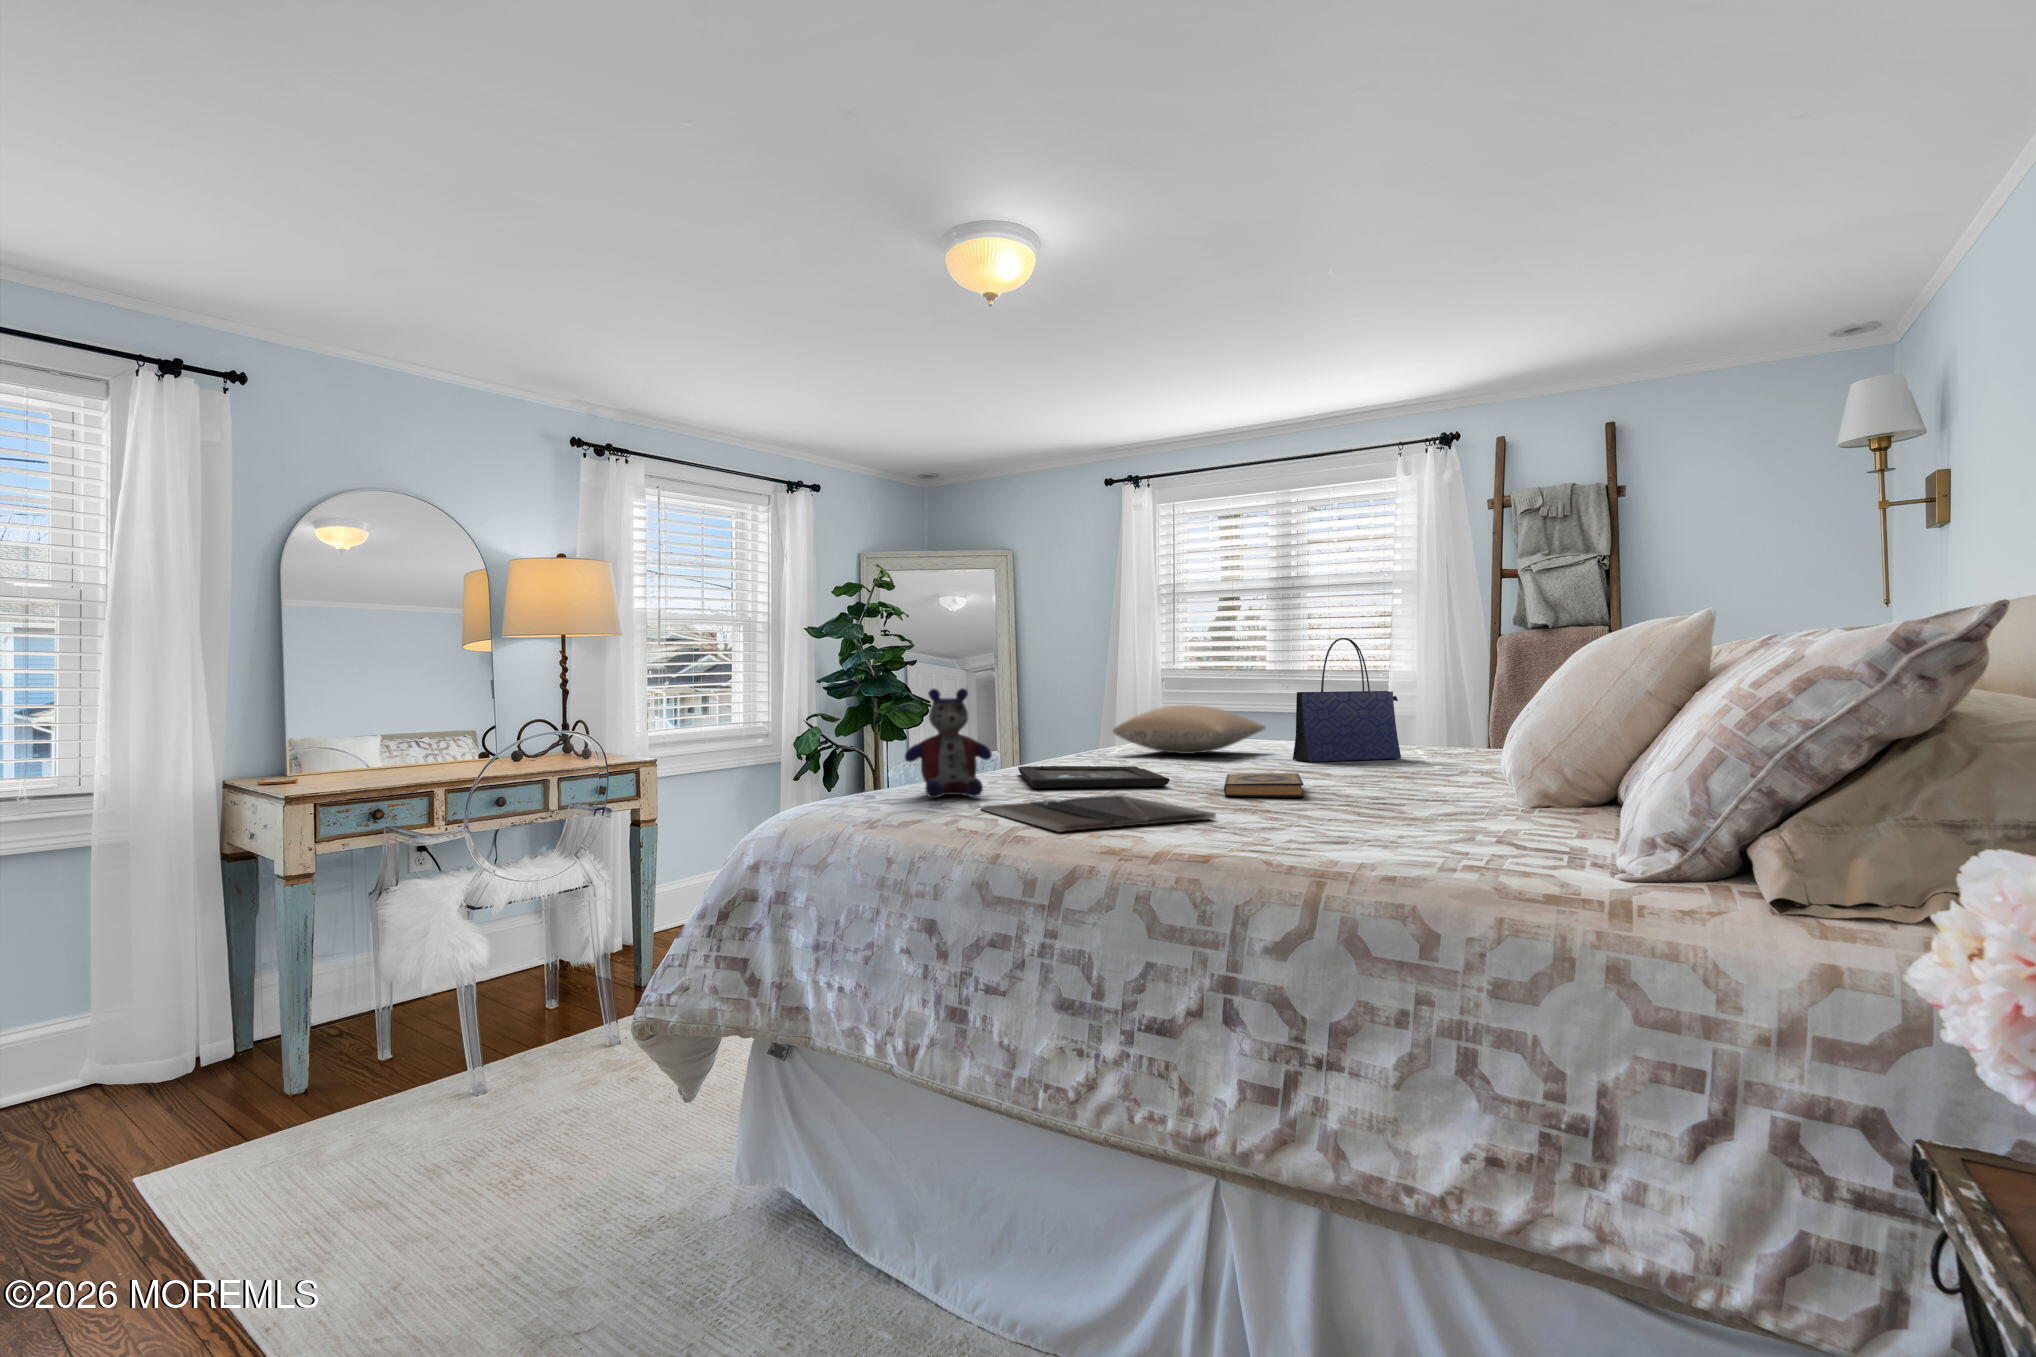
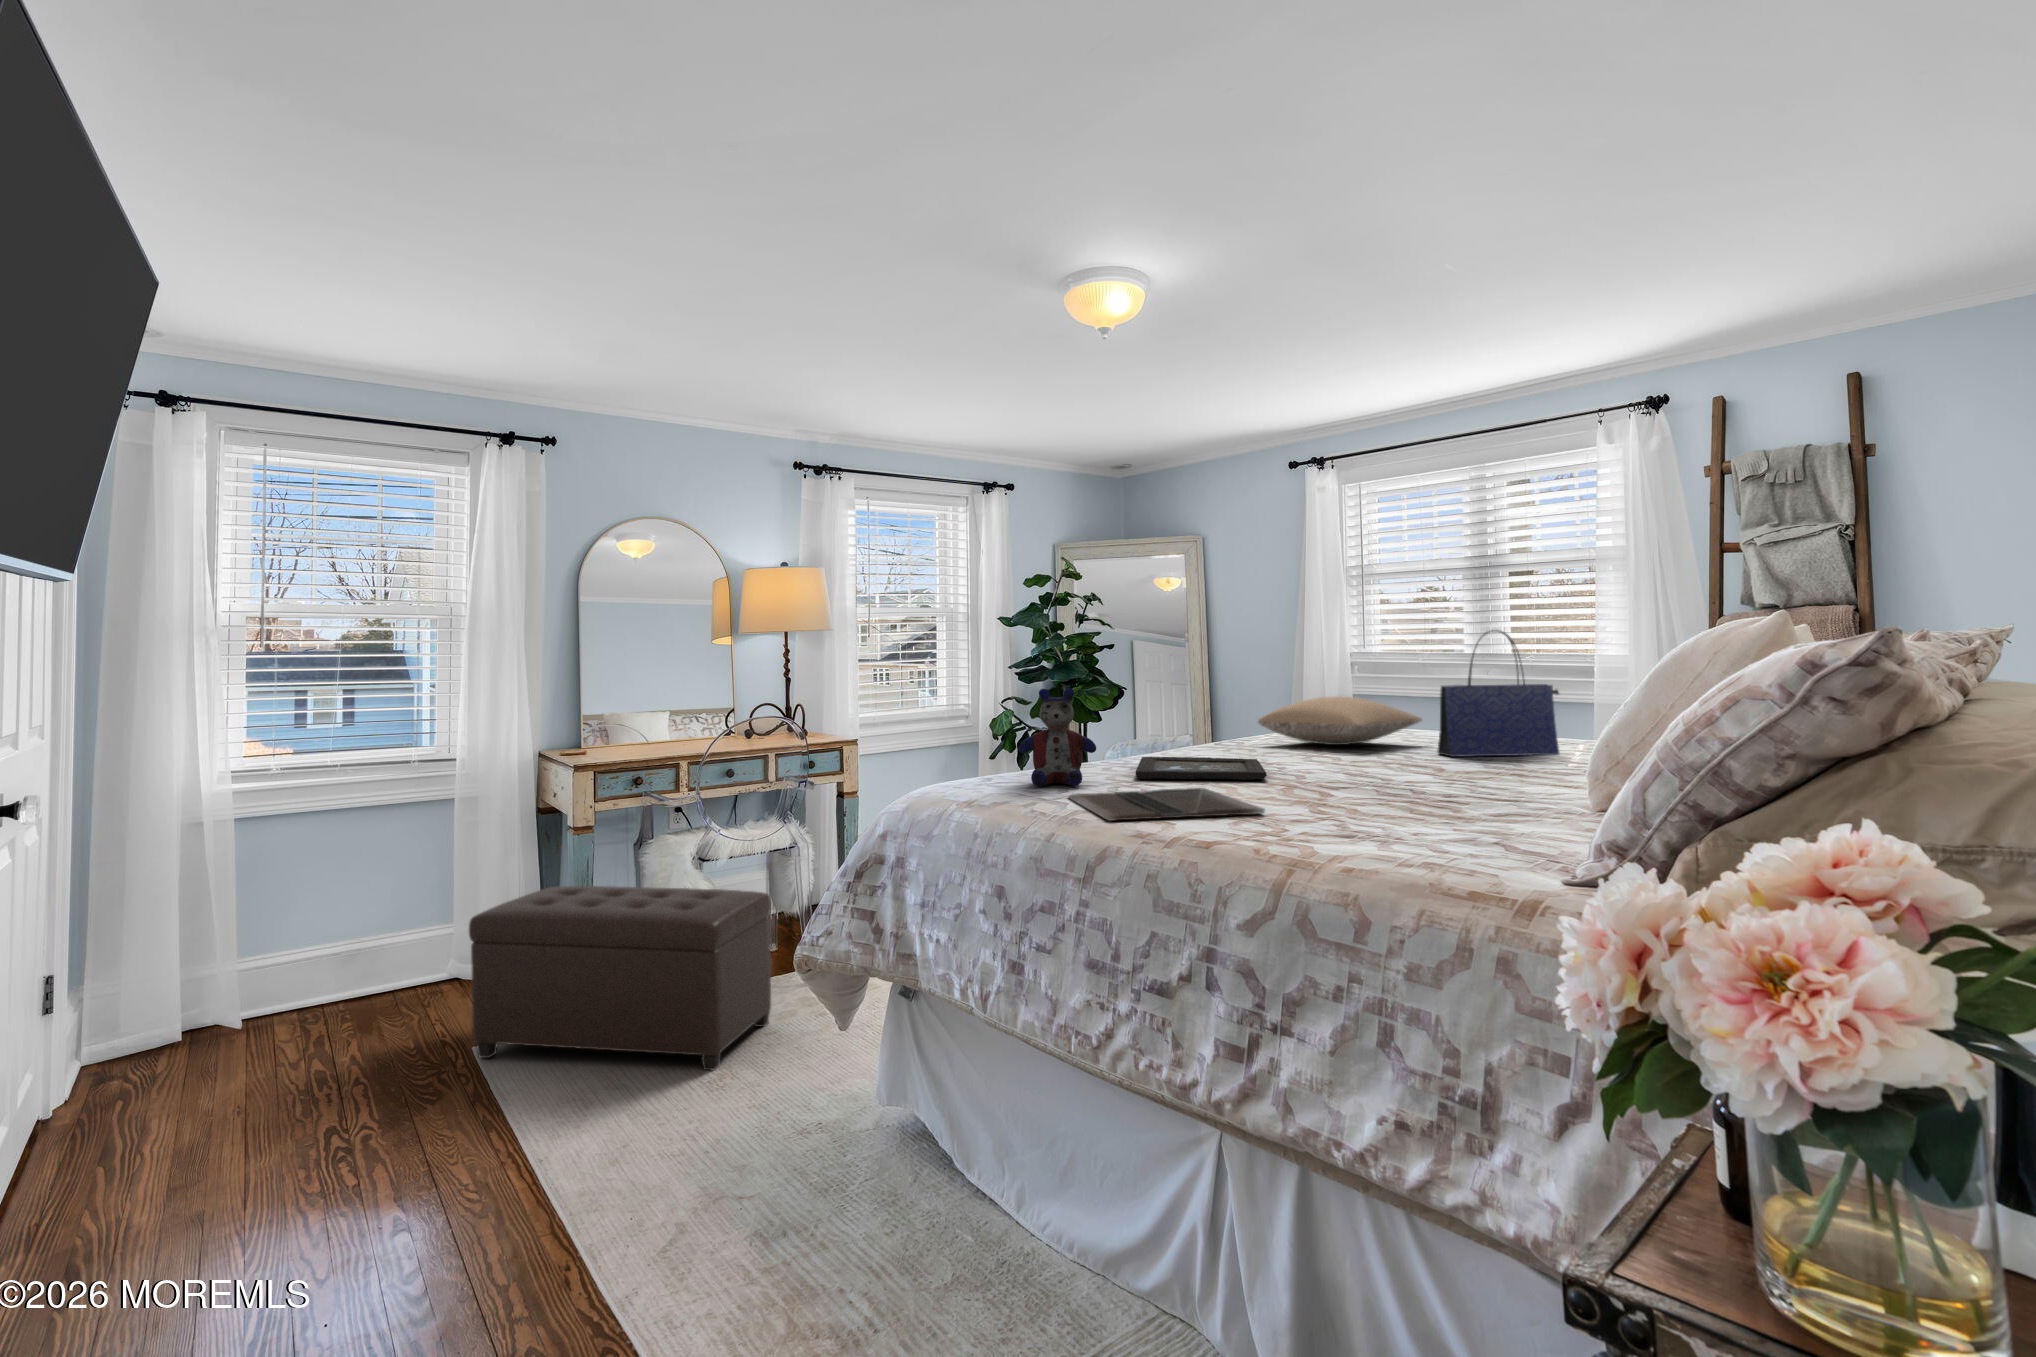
hardback book: present [1224,773,1304,797] -> none [1306,770,1397,795]
ottoman: none [136,940,571,1189] -> present [469,886,771,1070]

